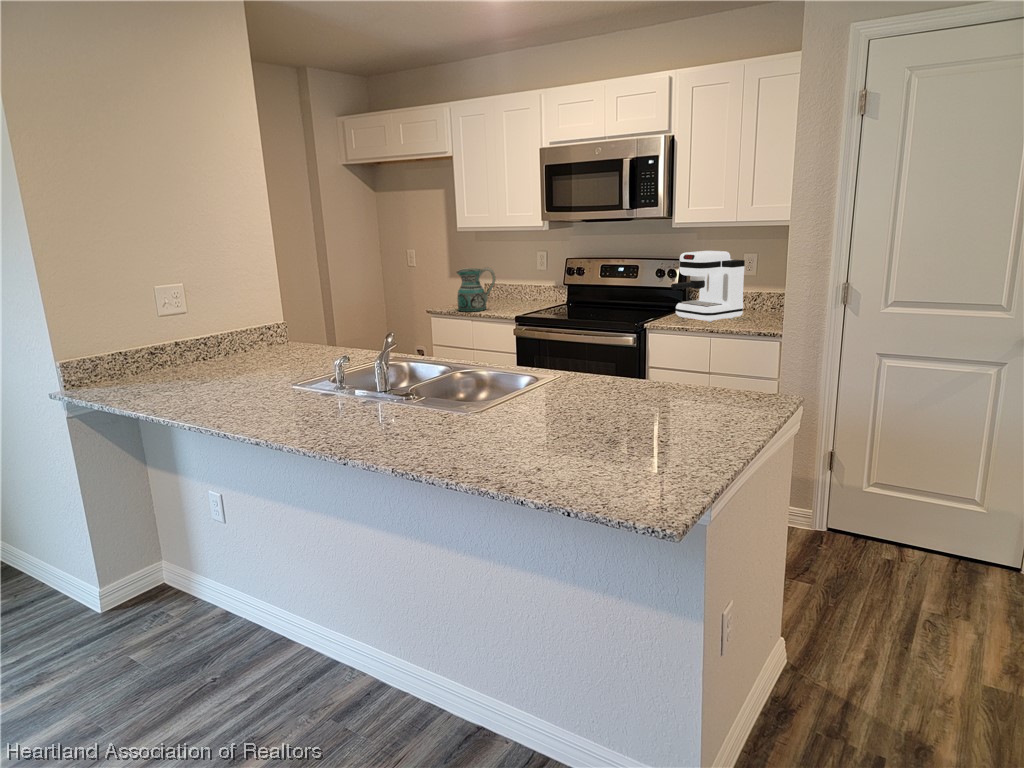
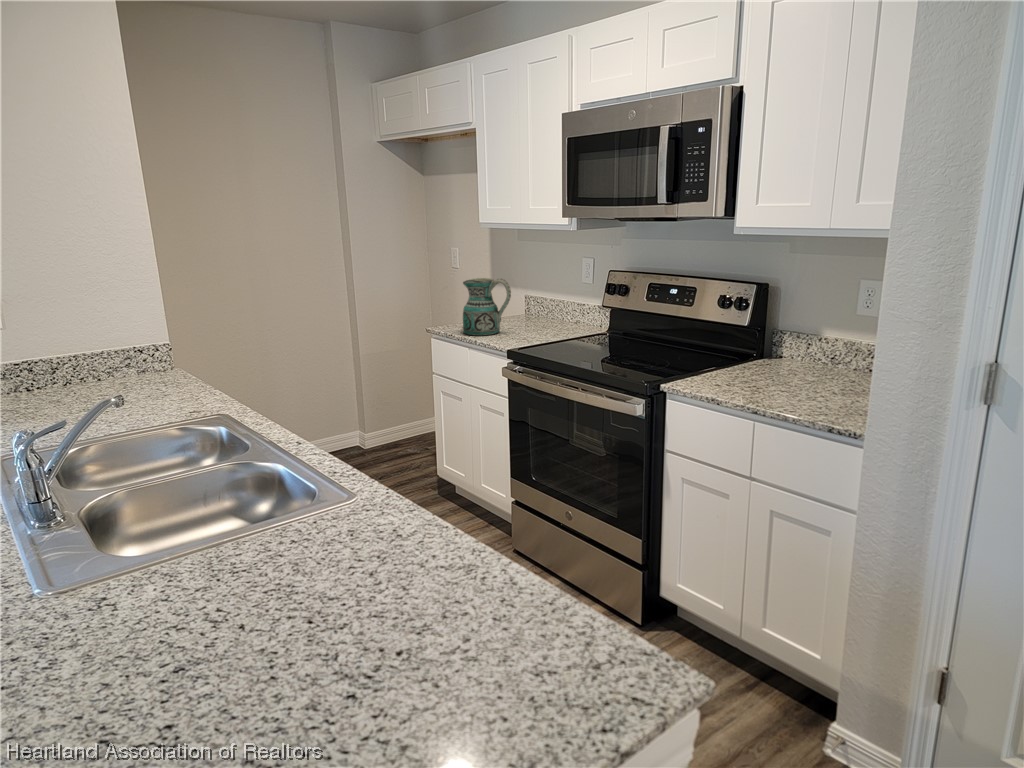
coffee maker: present [671,251,745,322] -> none [716,272,847,389]

